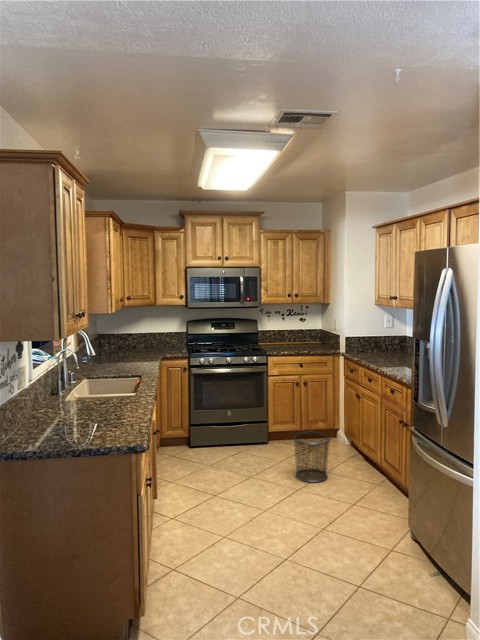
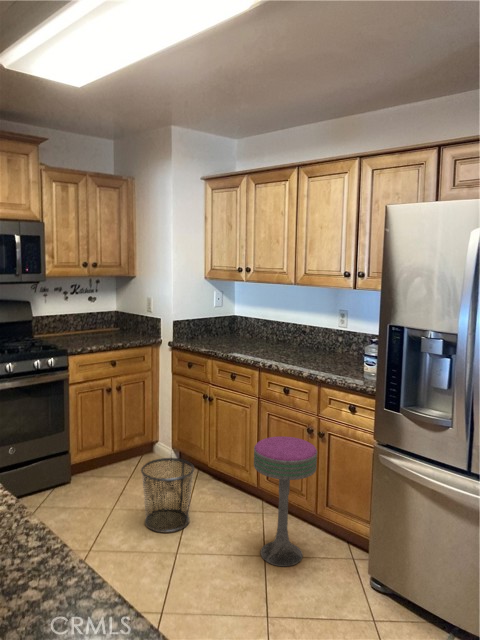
bar stool: none [352,422,402,520] -> present [254,437,317,566]

